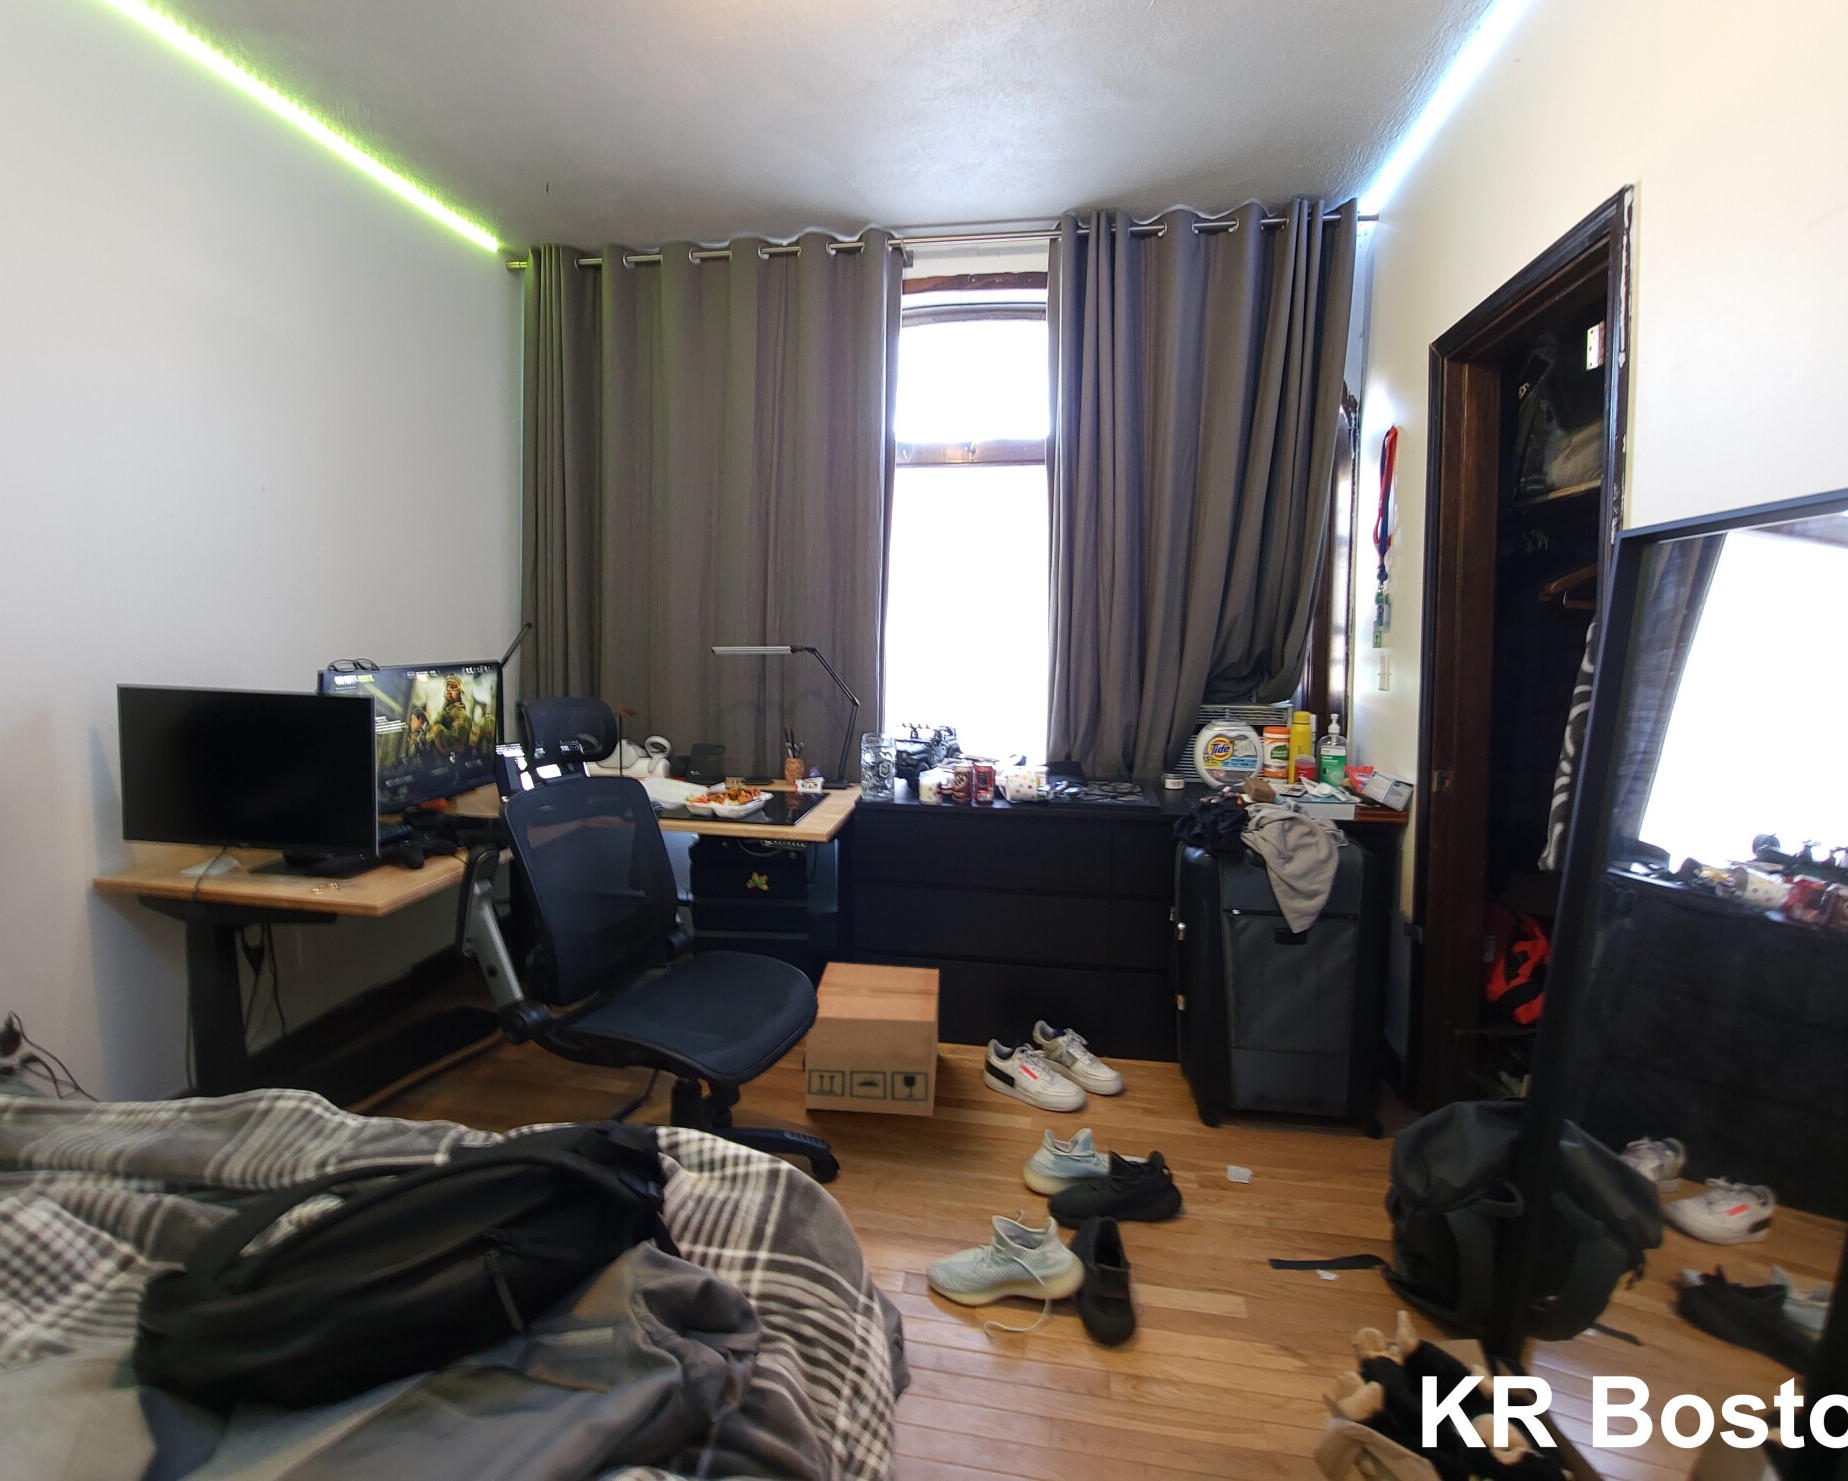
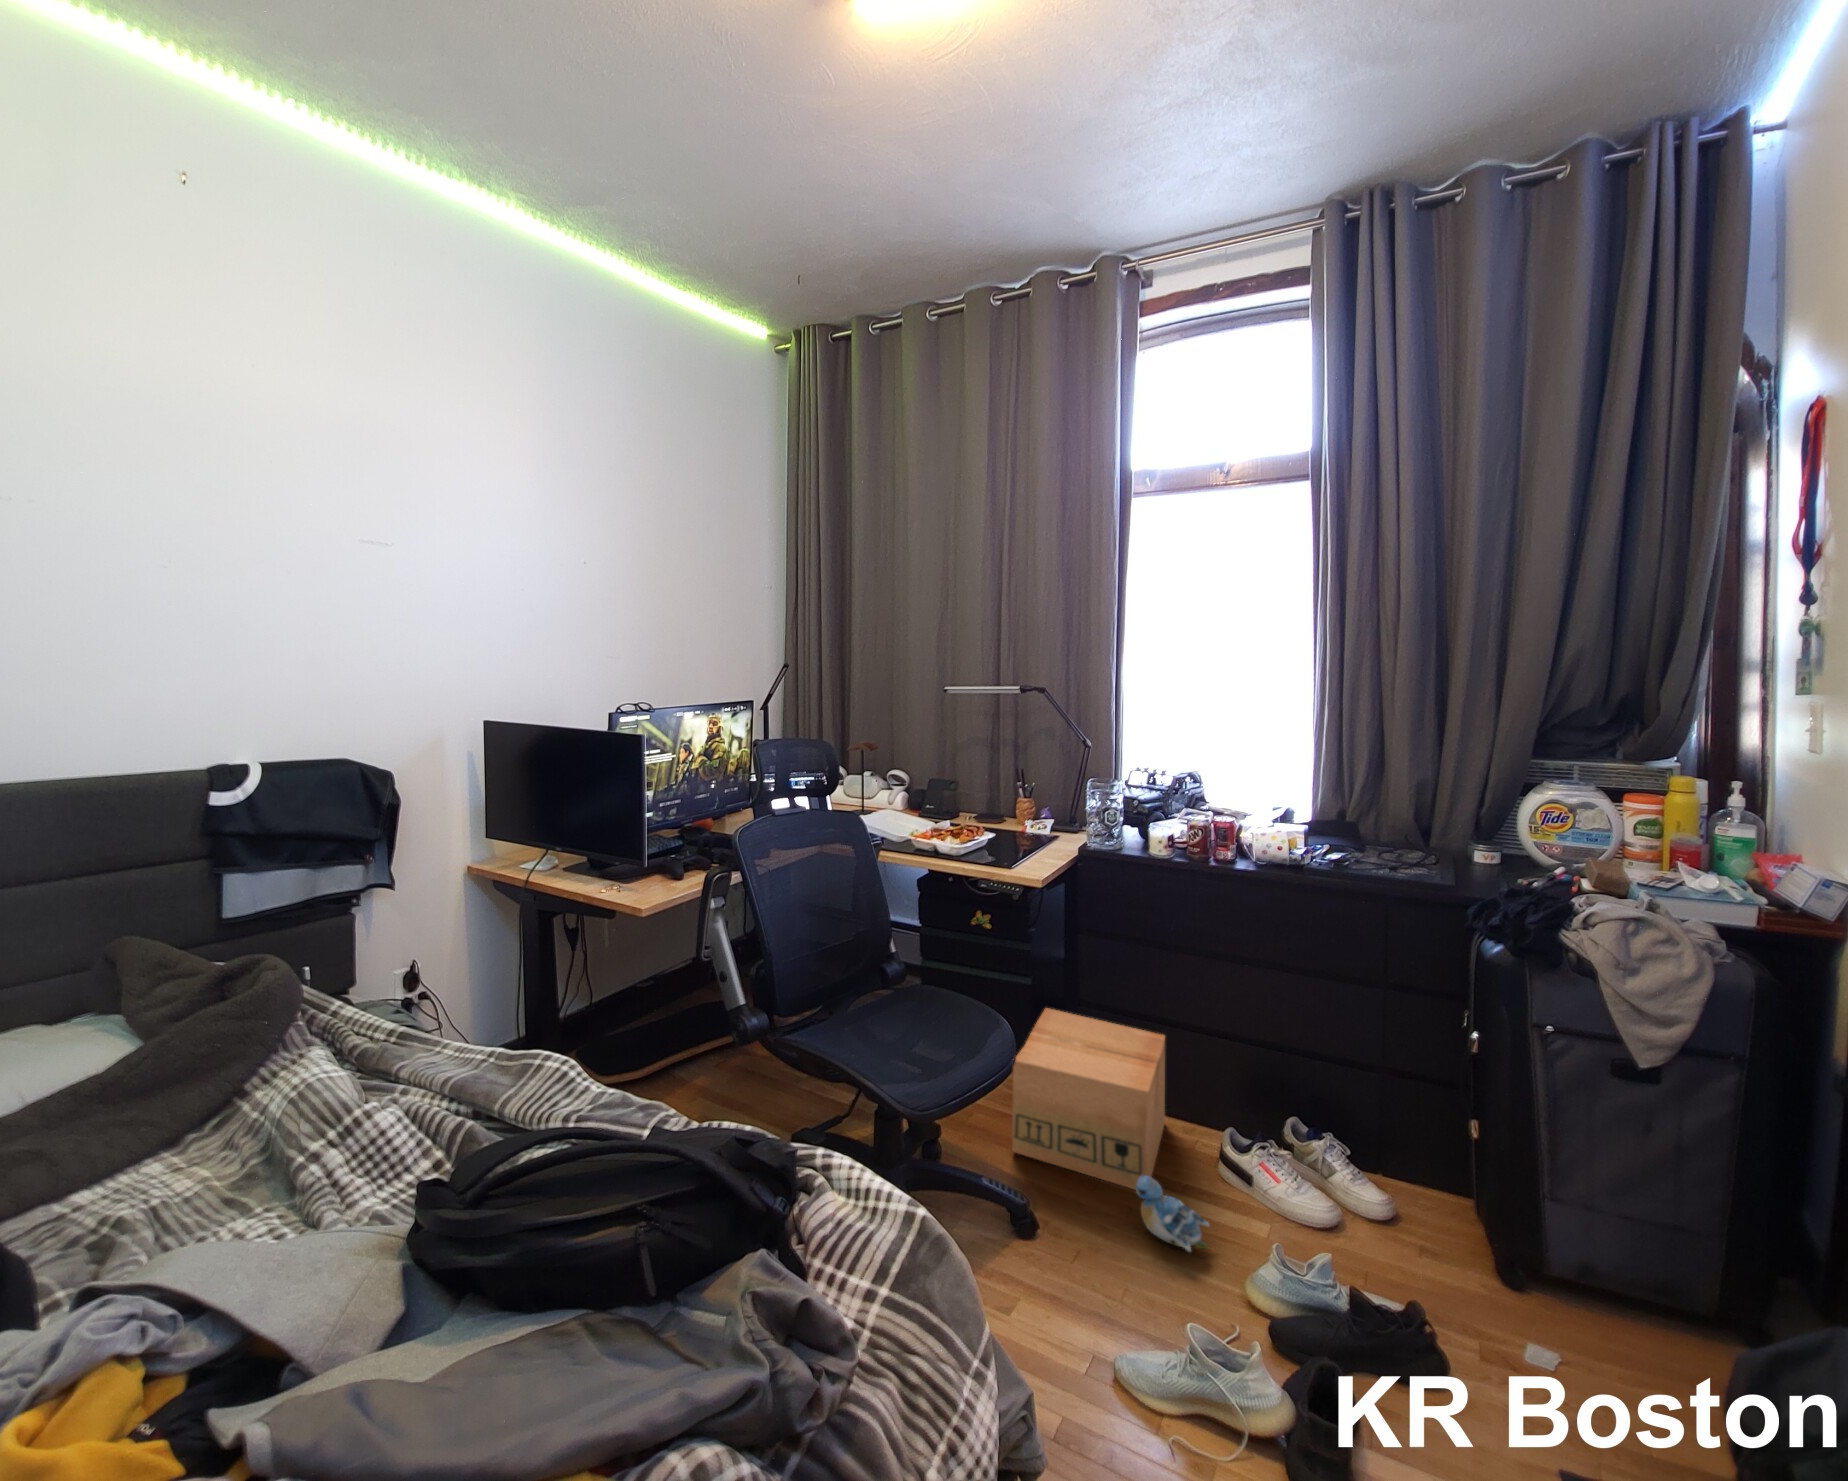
plush toy: none [926,1098,993,1158] -> present [1135,1176,1210,1252]

